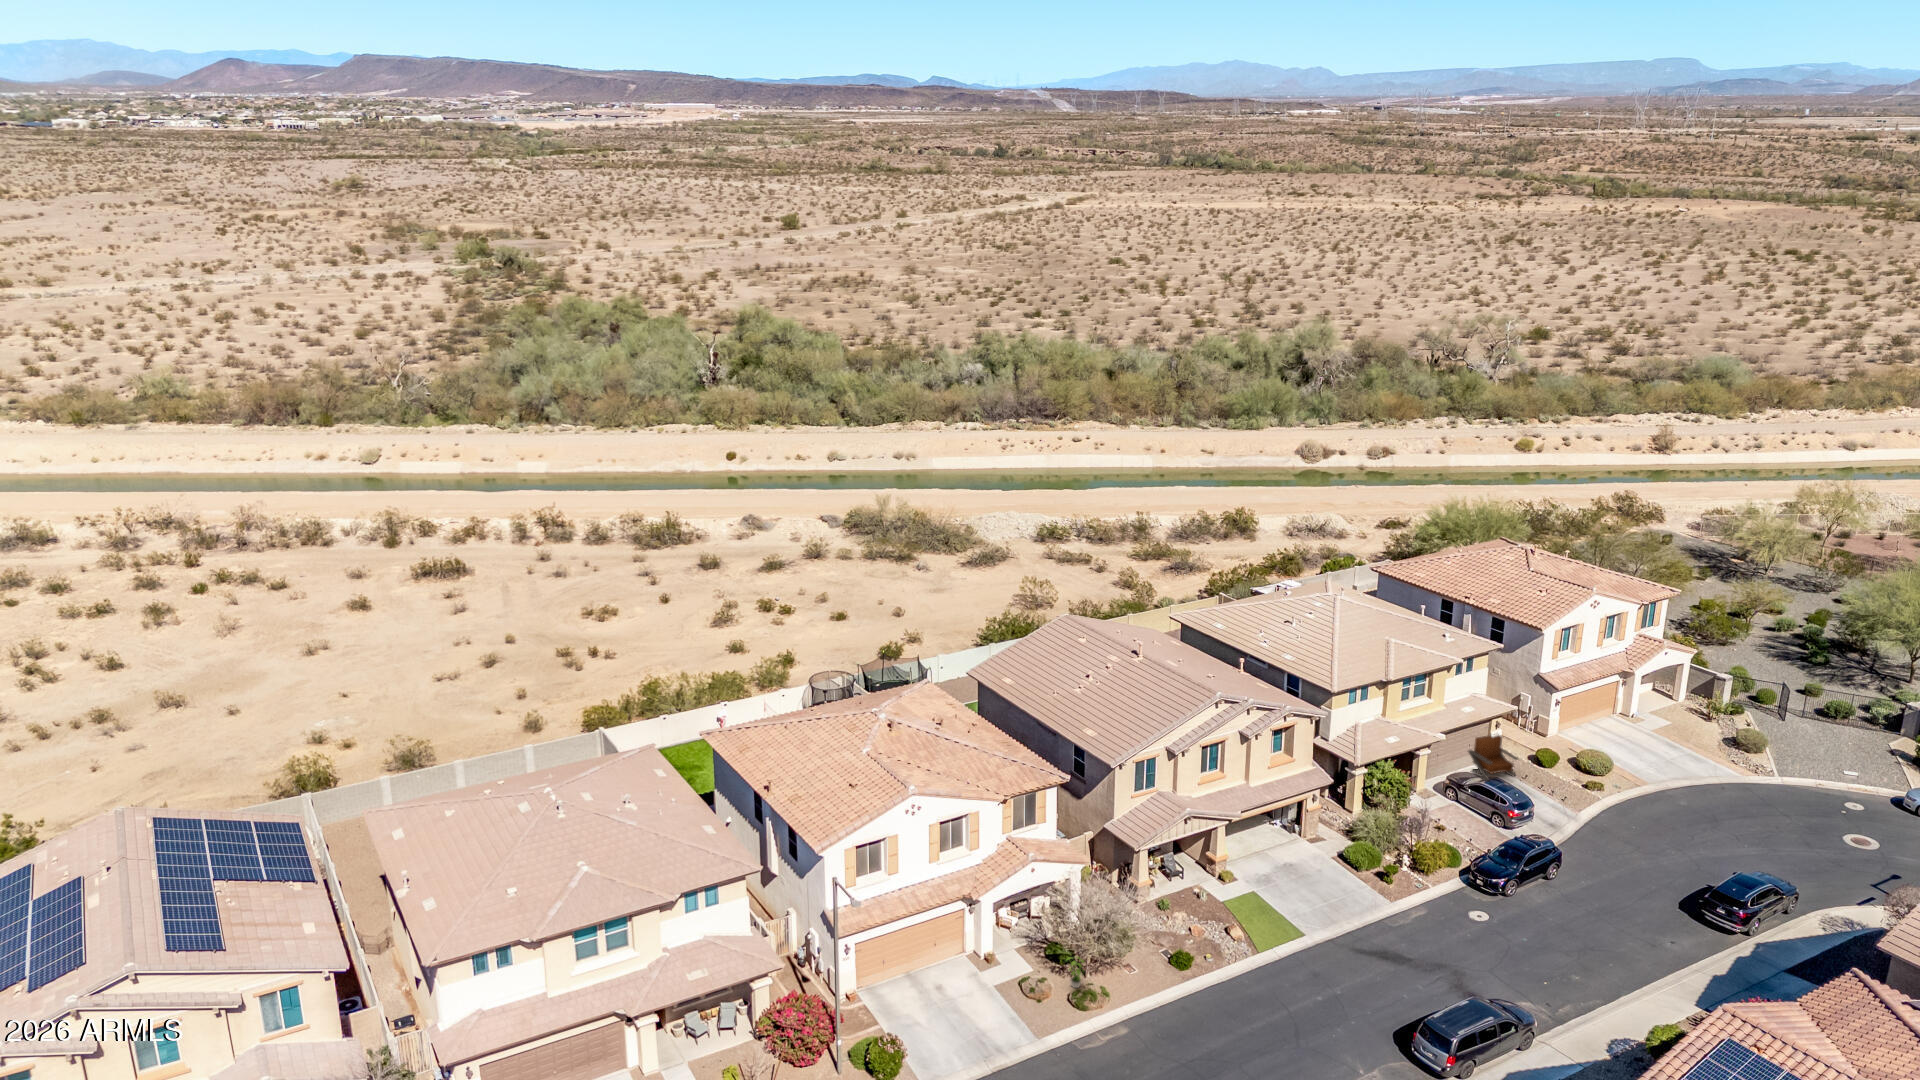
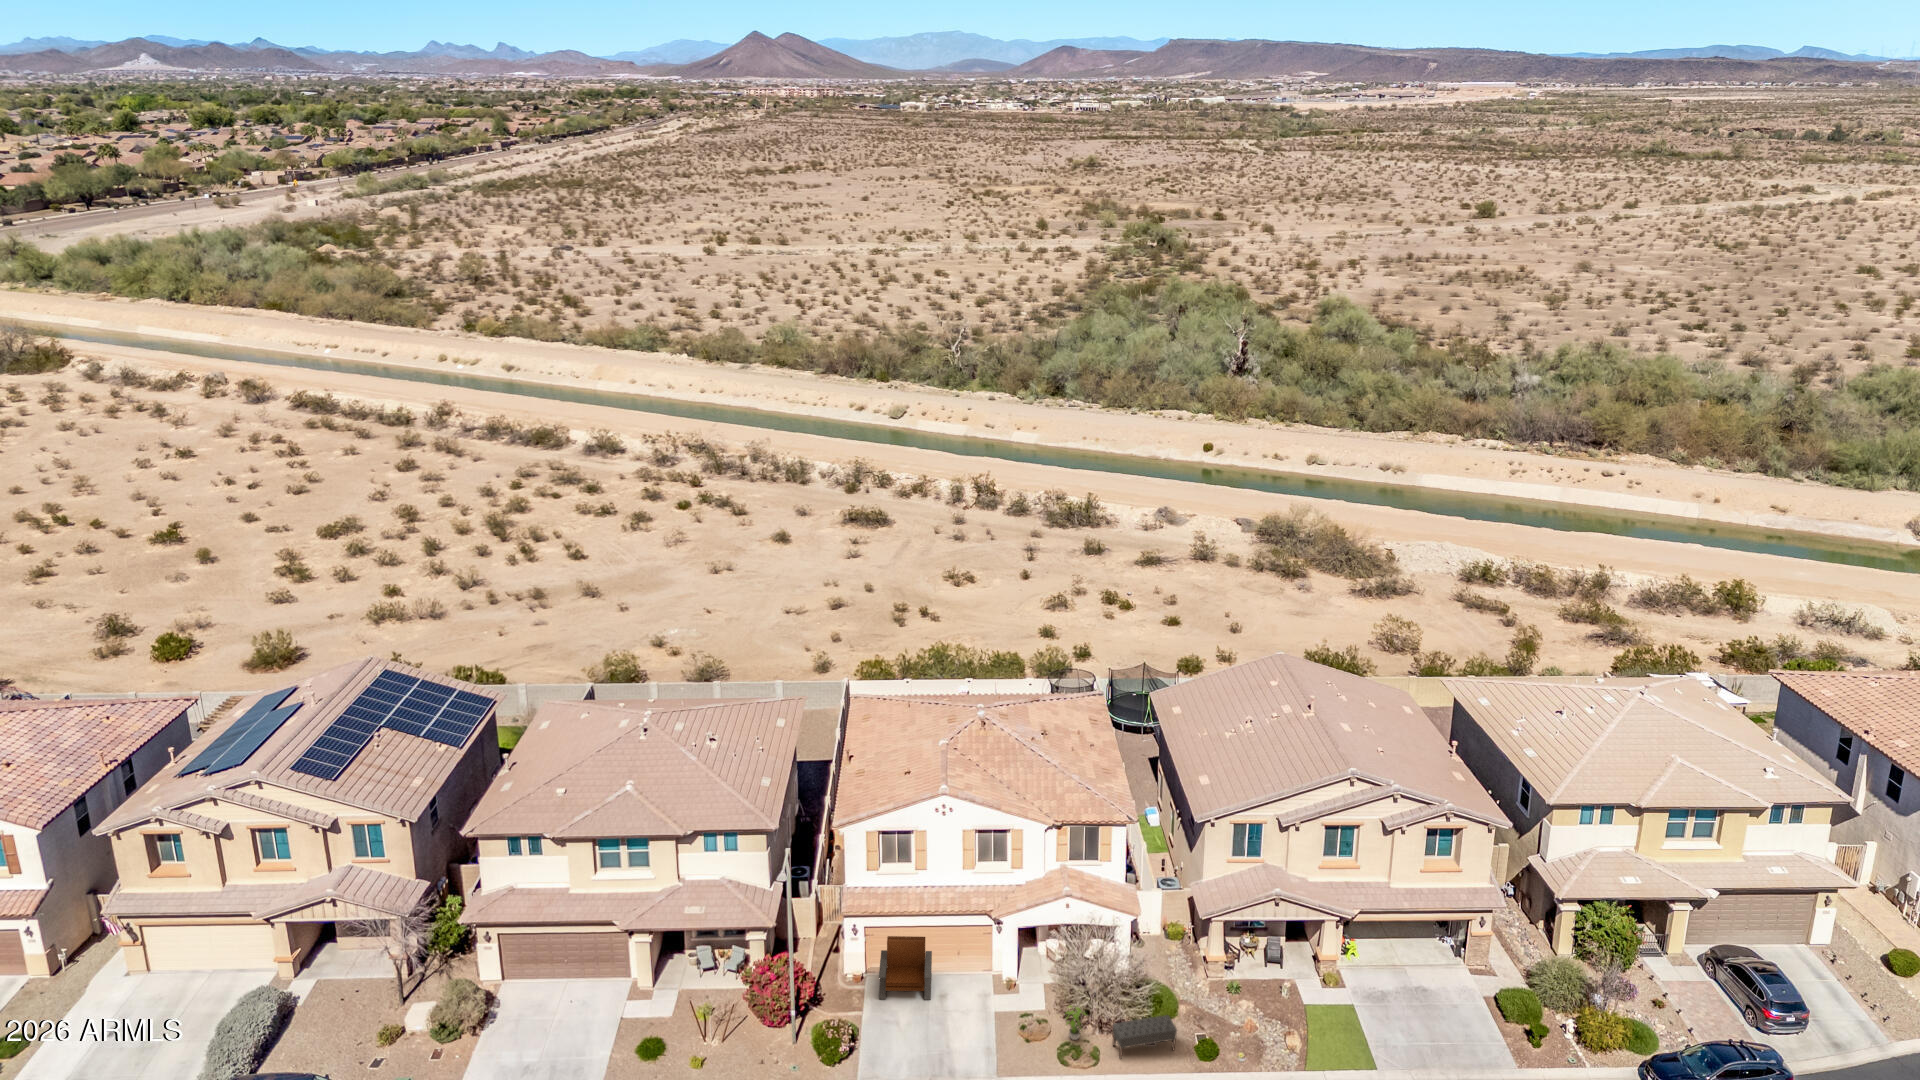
lounge chair: present [1468,735,1518,781] -> present [879,936,932,1000]
bench: none [1110,940,1162,990] -> present [1113,1015,1177,1058]

